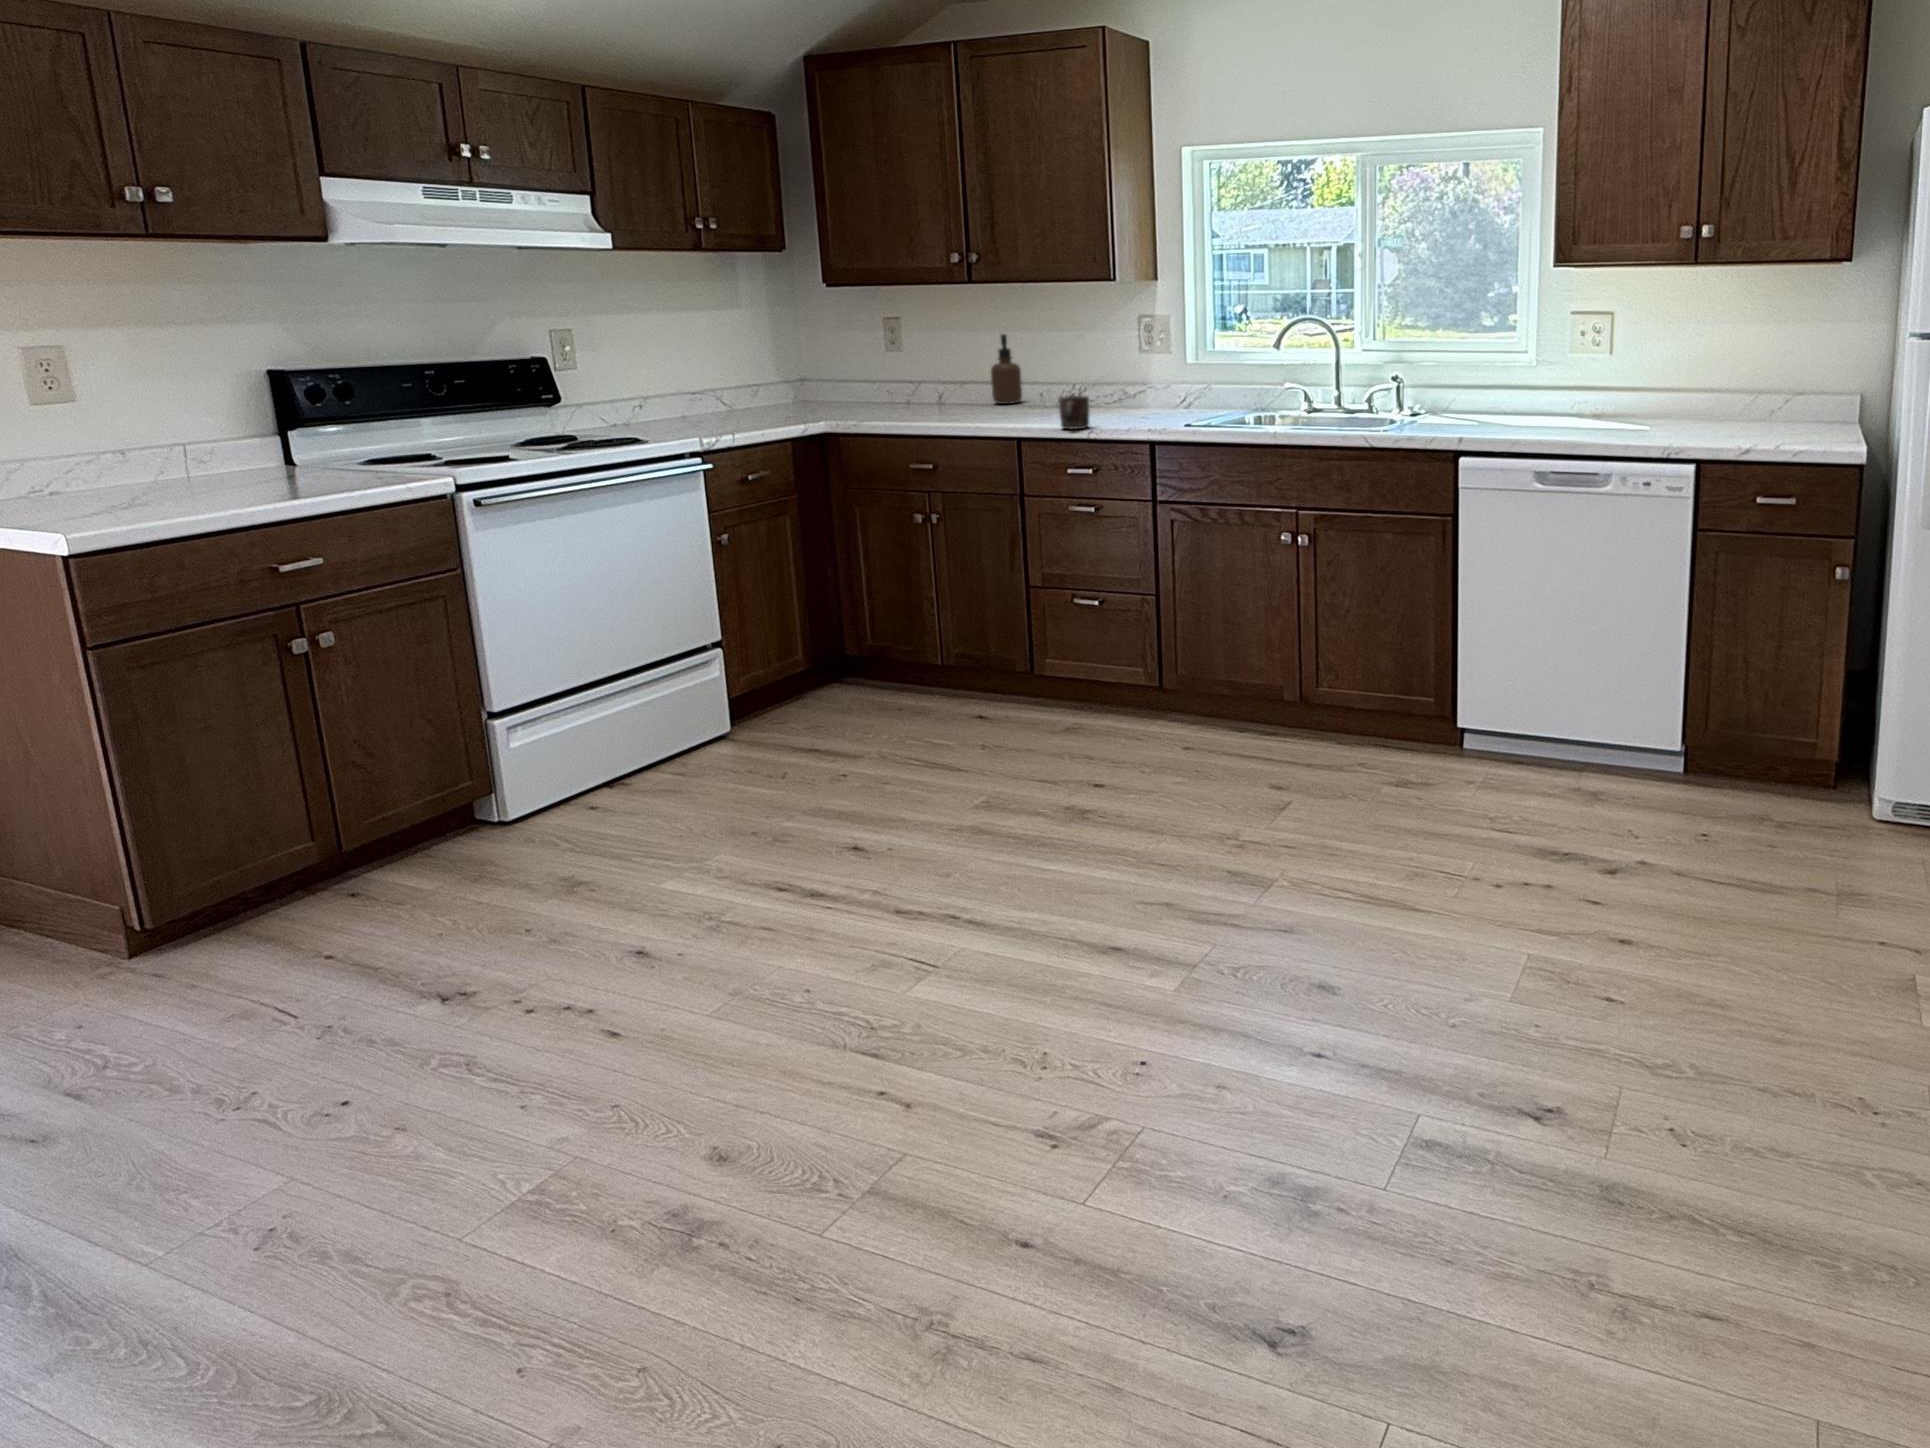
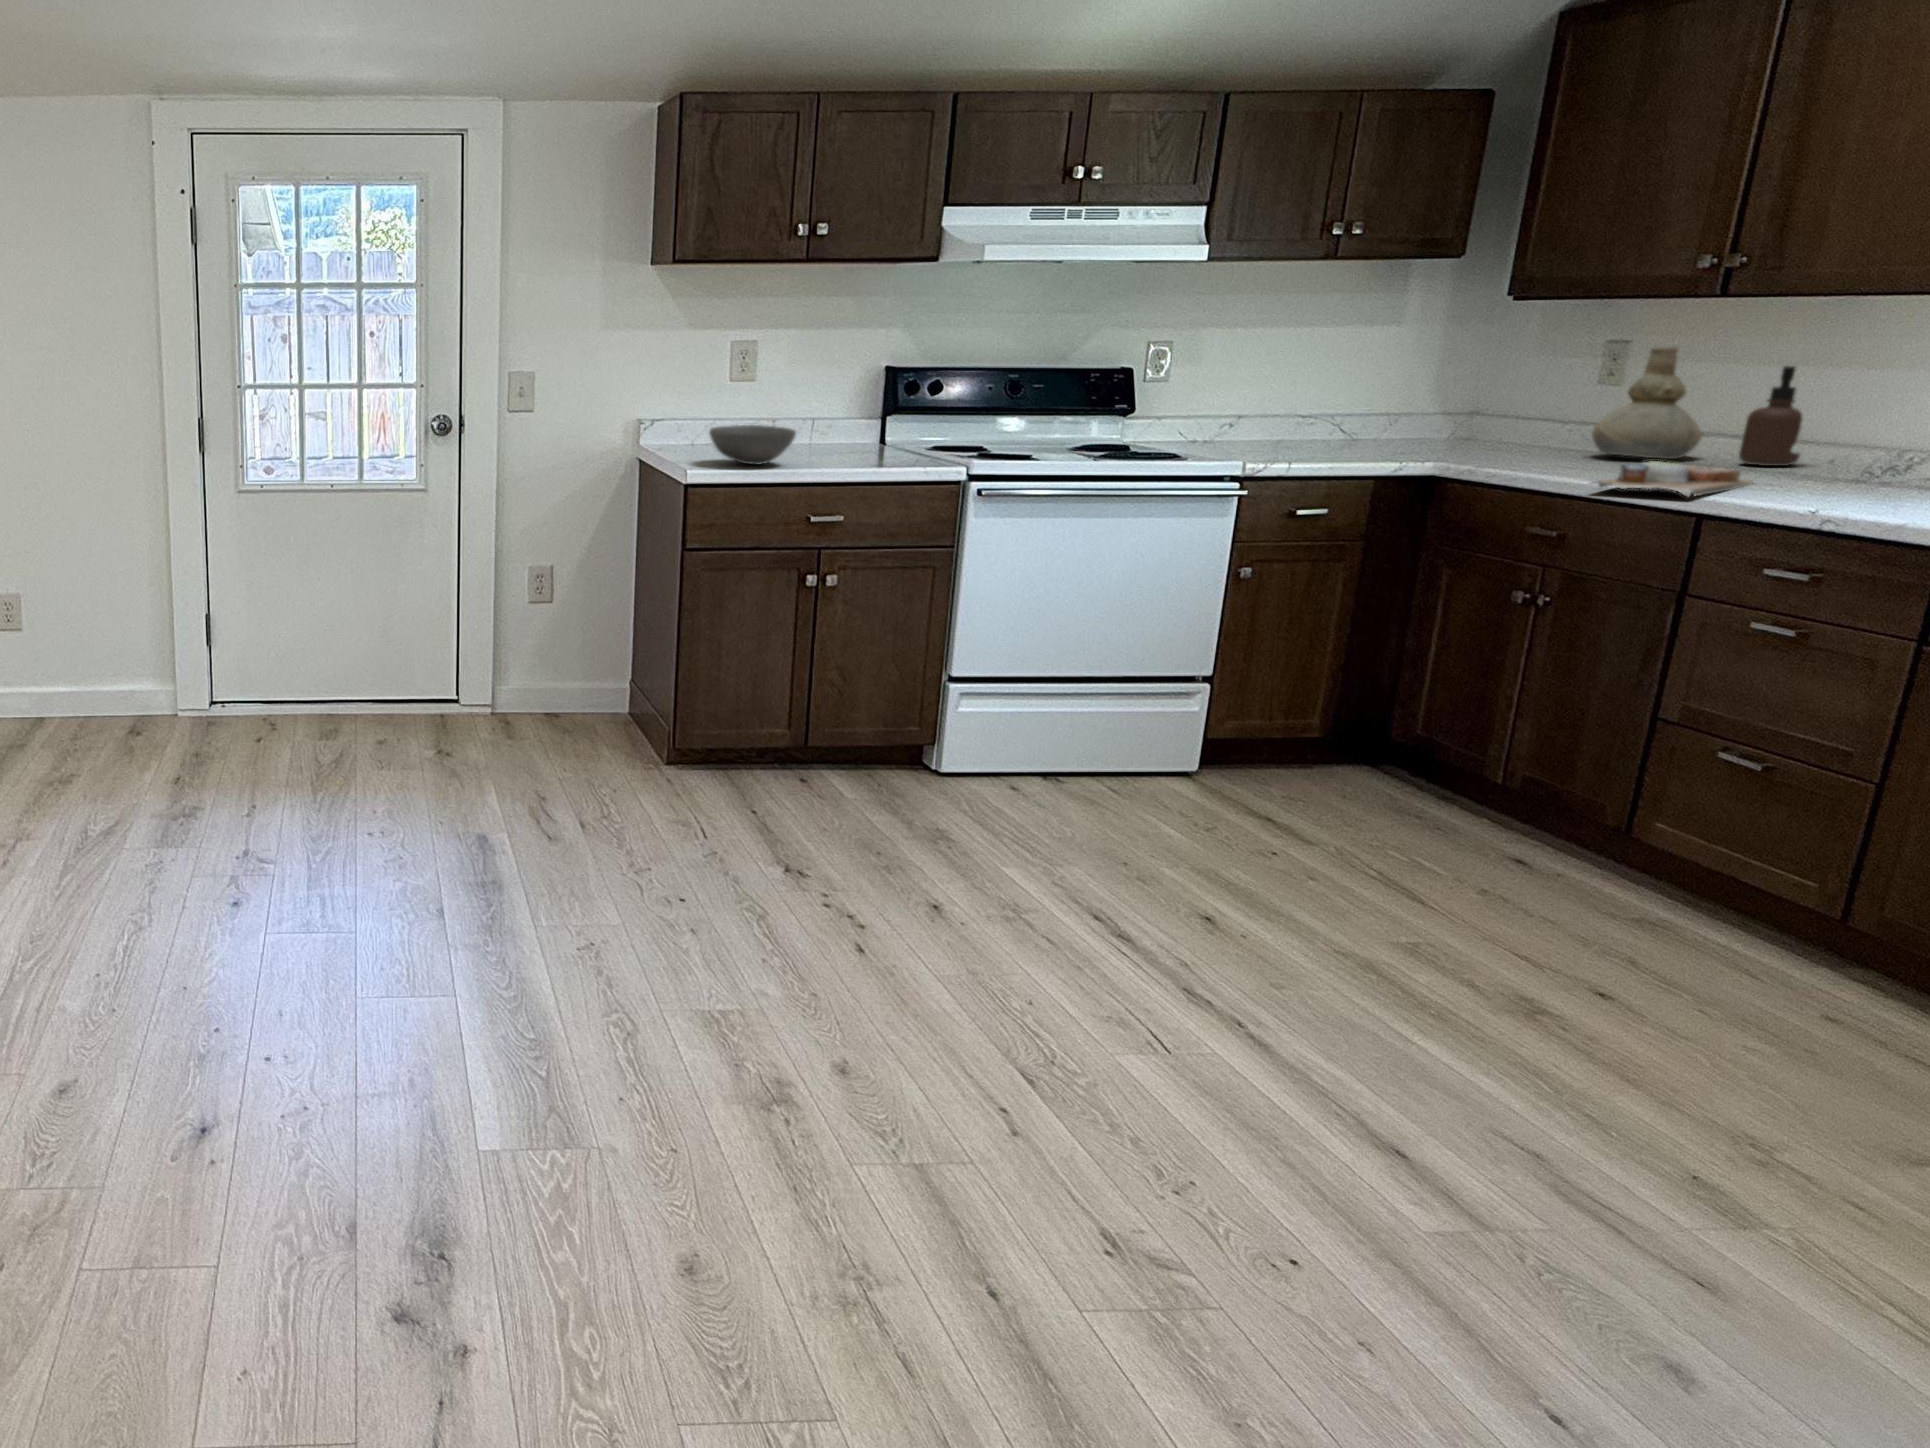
vase: none [906,323,967,405] -> present [1592,347,1702,459]
mug: present [1059,396,1089,429] -> none [1786,461,1860,511]
cutting board: none [953,406,1021,430] -> present [1593,461,1753,497]
bowl: none [57,457,213,513] -> present [709,425,796,465]

